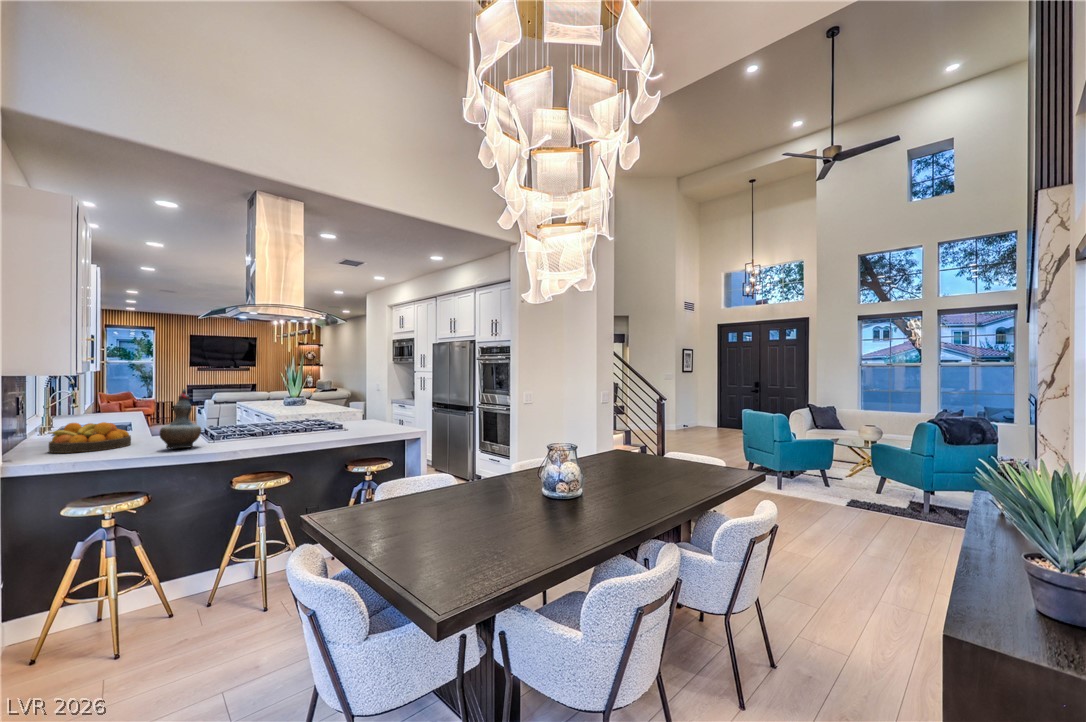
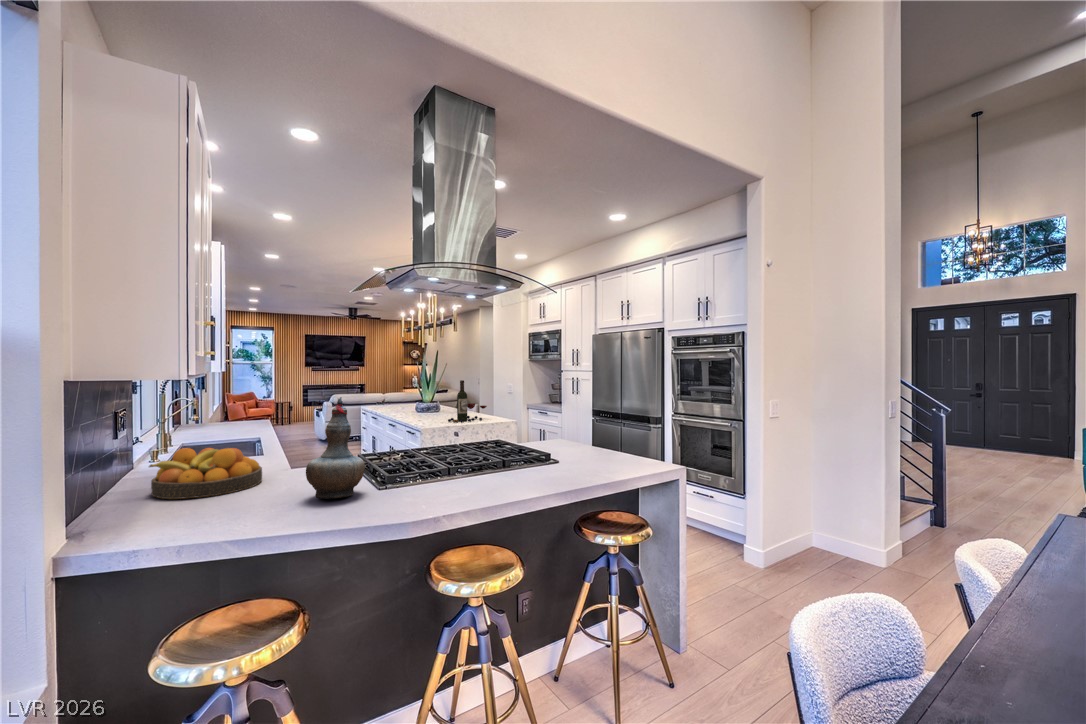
wine bottle: none [302,379,338,412] -> present [448,380,487,422]

